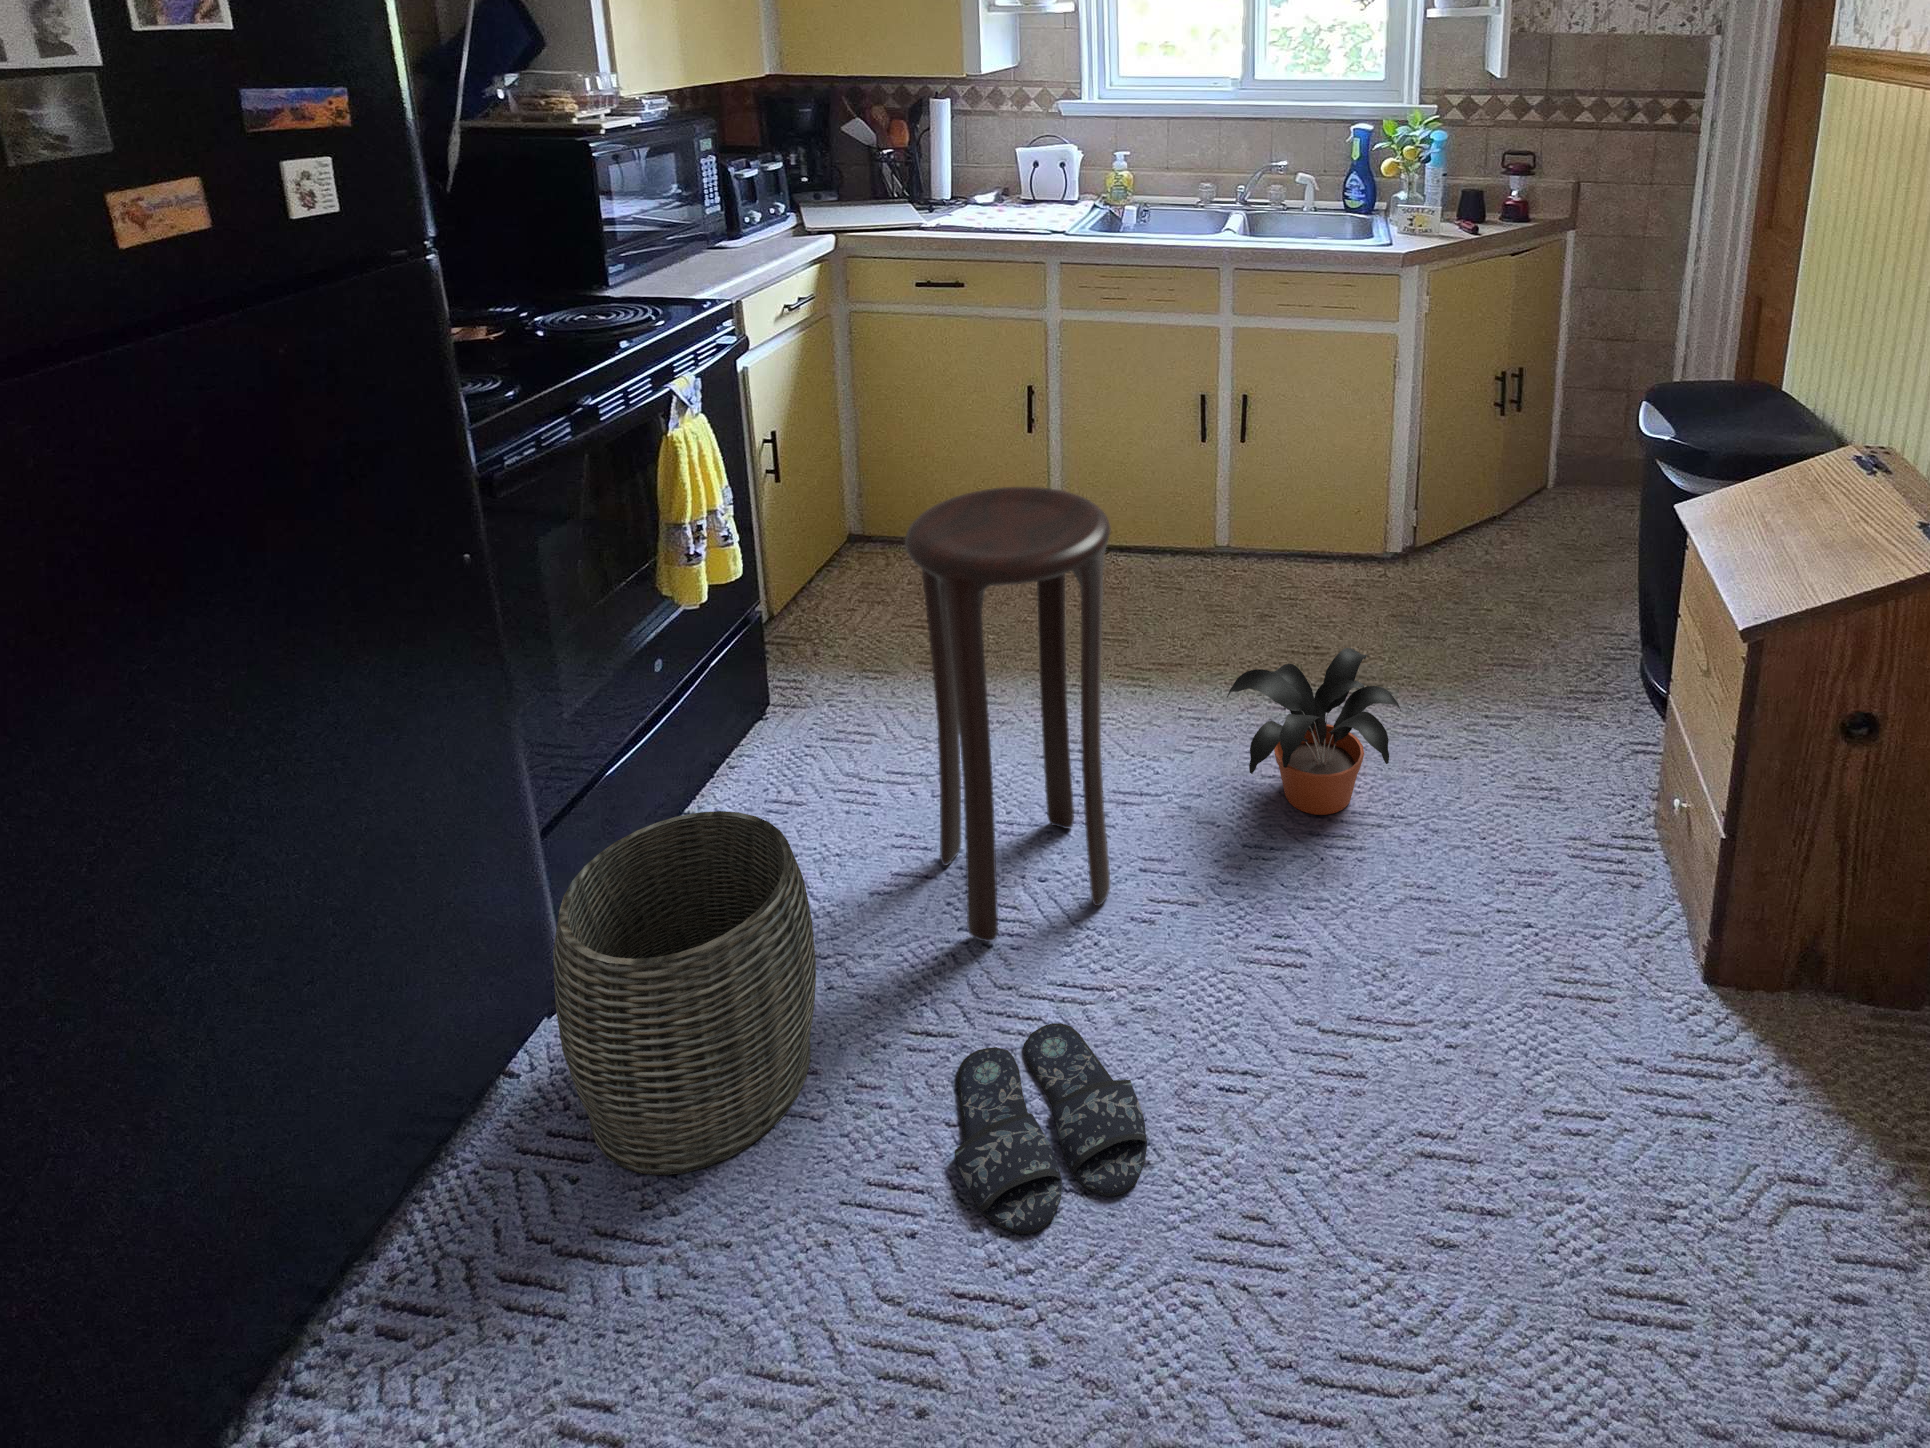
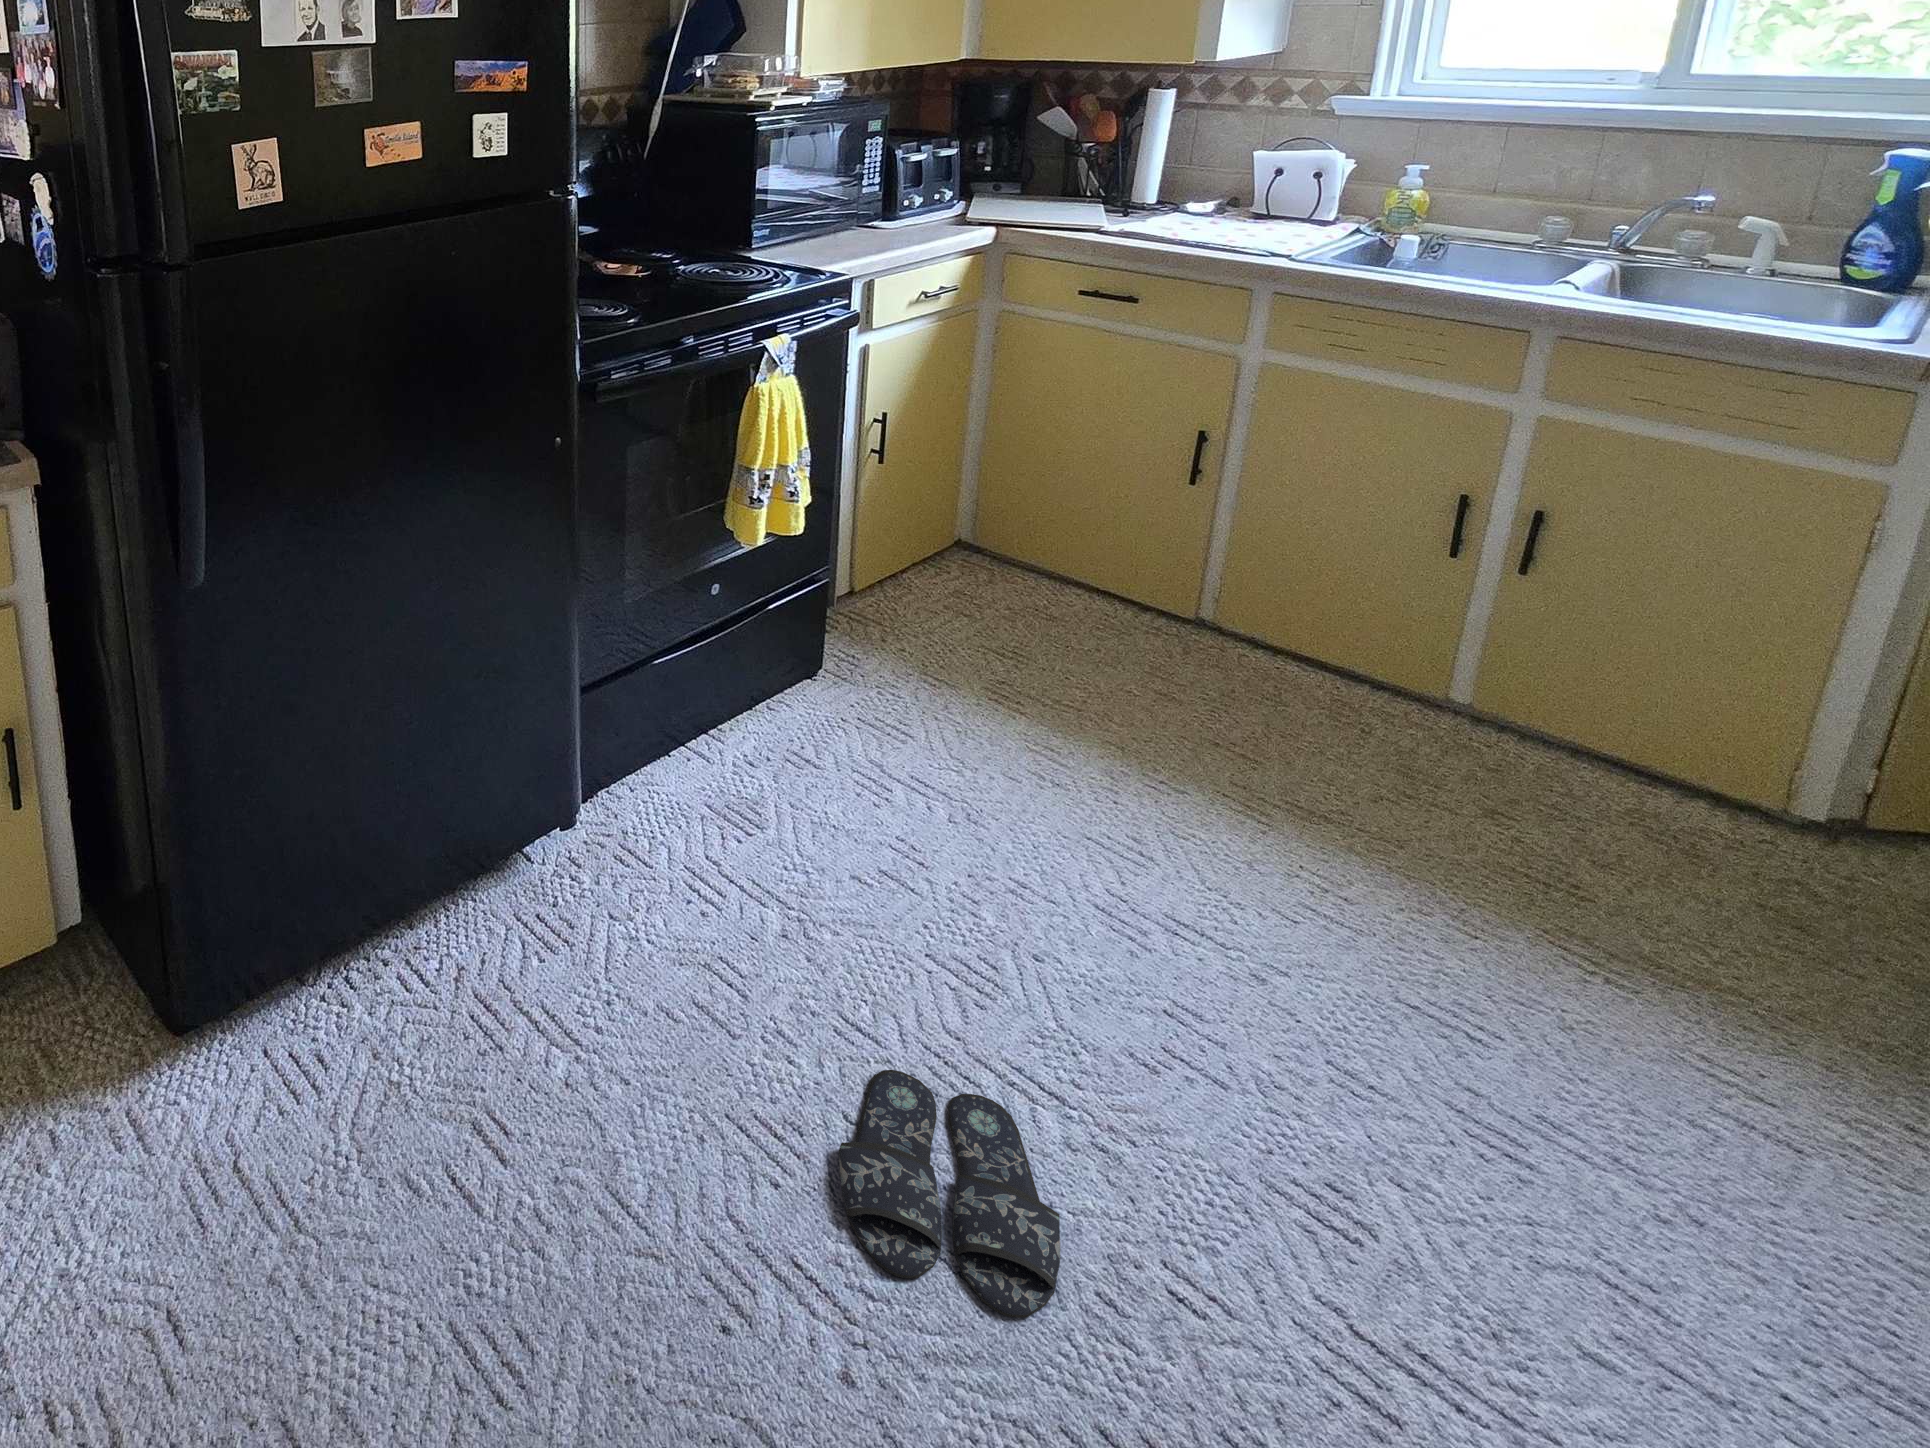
stool: present [905,487,1110,942] -> none [930,518,1197,1020]
potted plant: present [1227,648,1401,815] -> none [1361,863,1691,1116]
woven basket: present [553,811,816,1175] -> none [554,706,768,1012]

